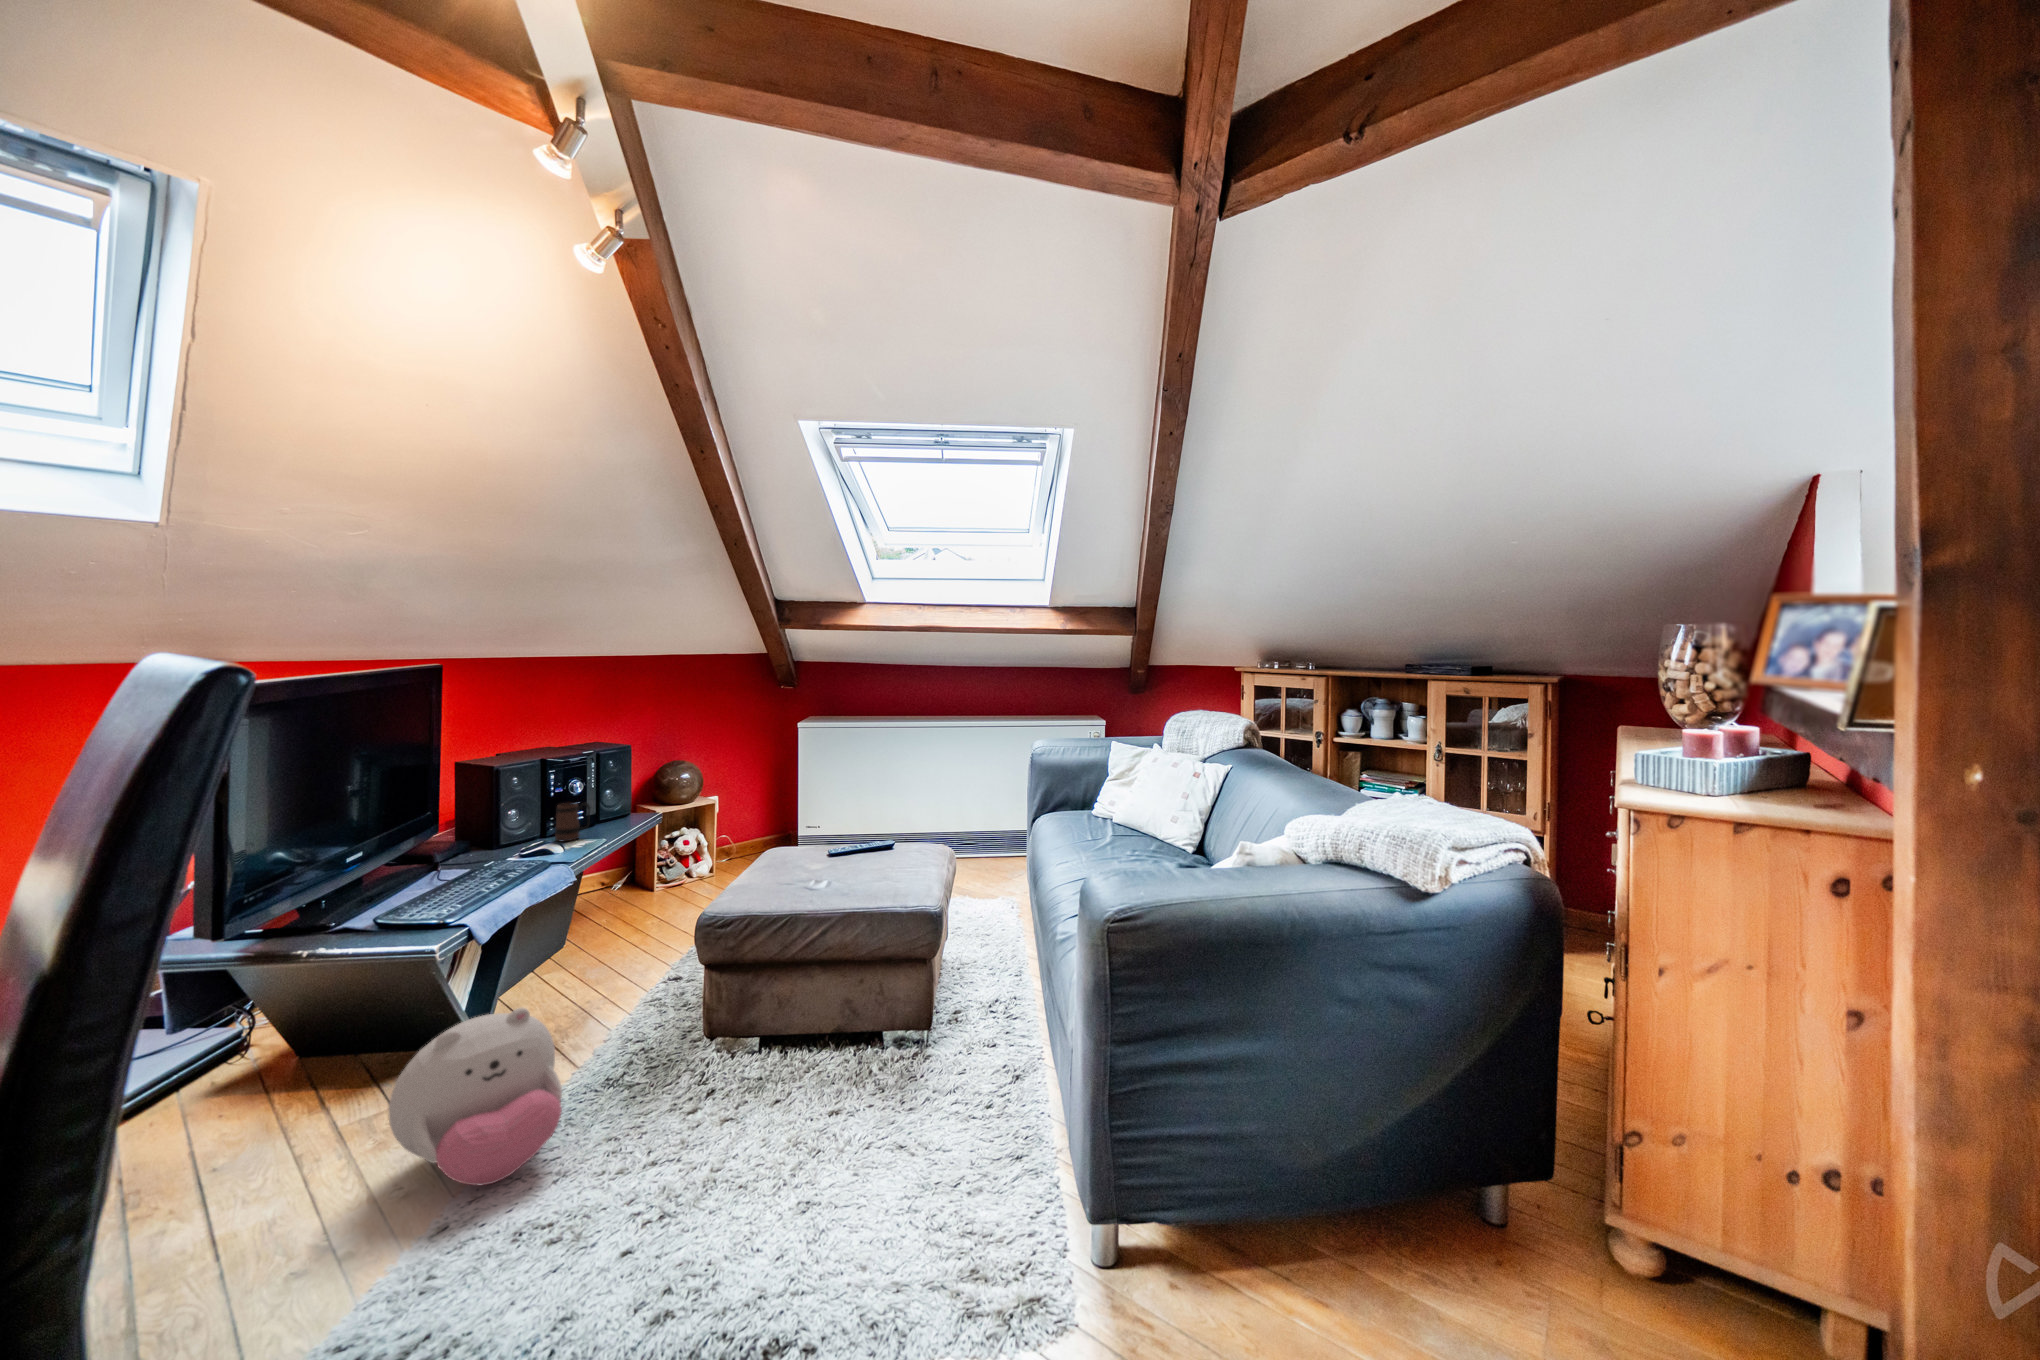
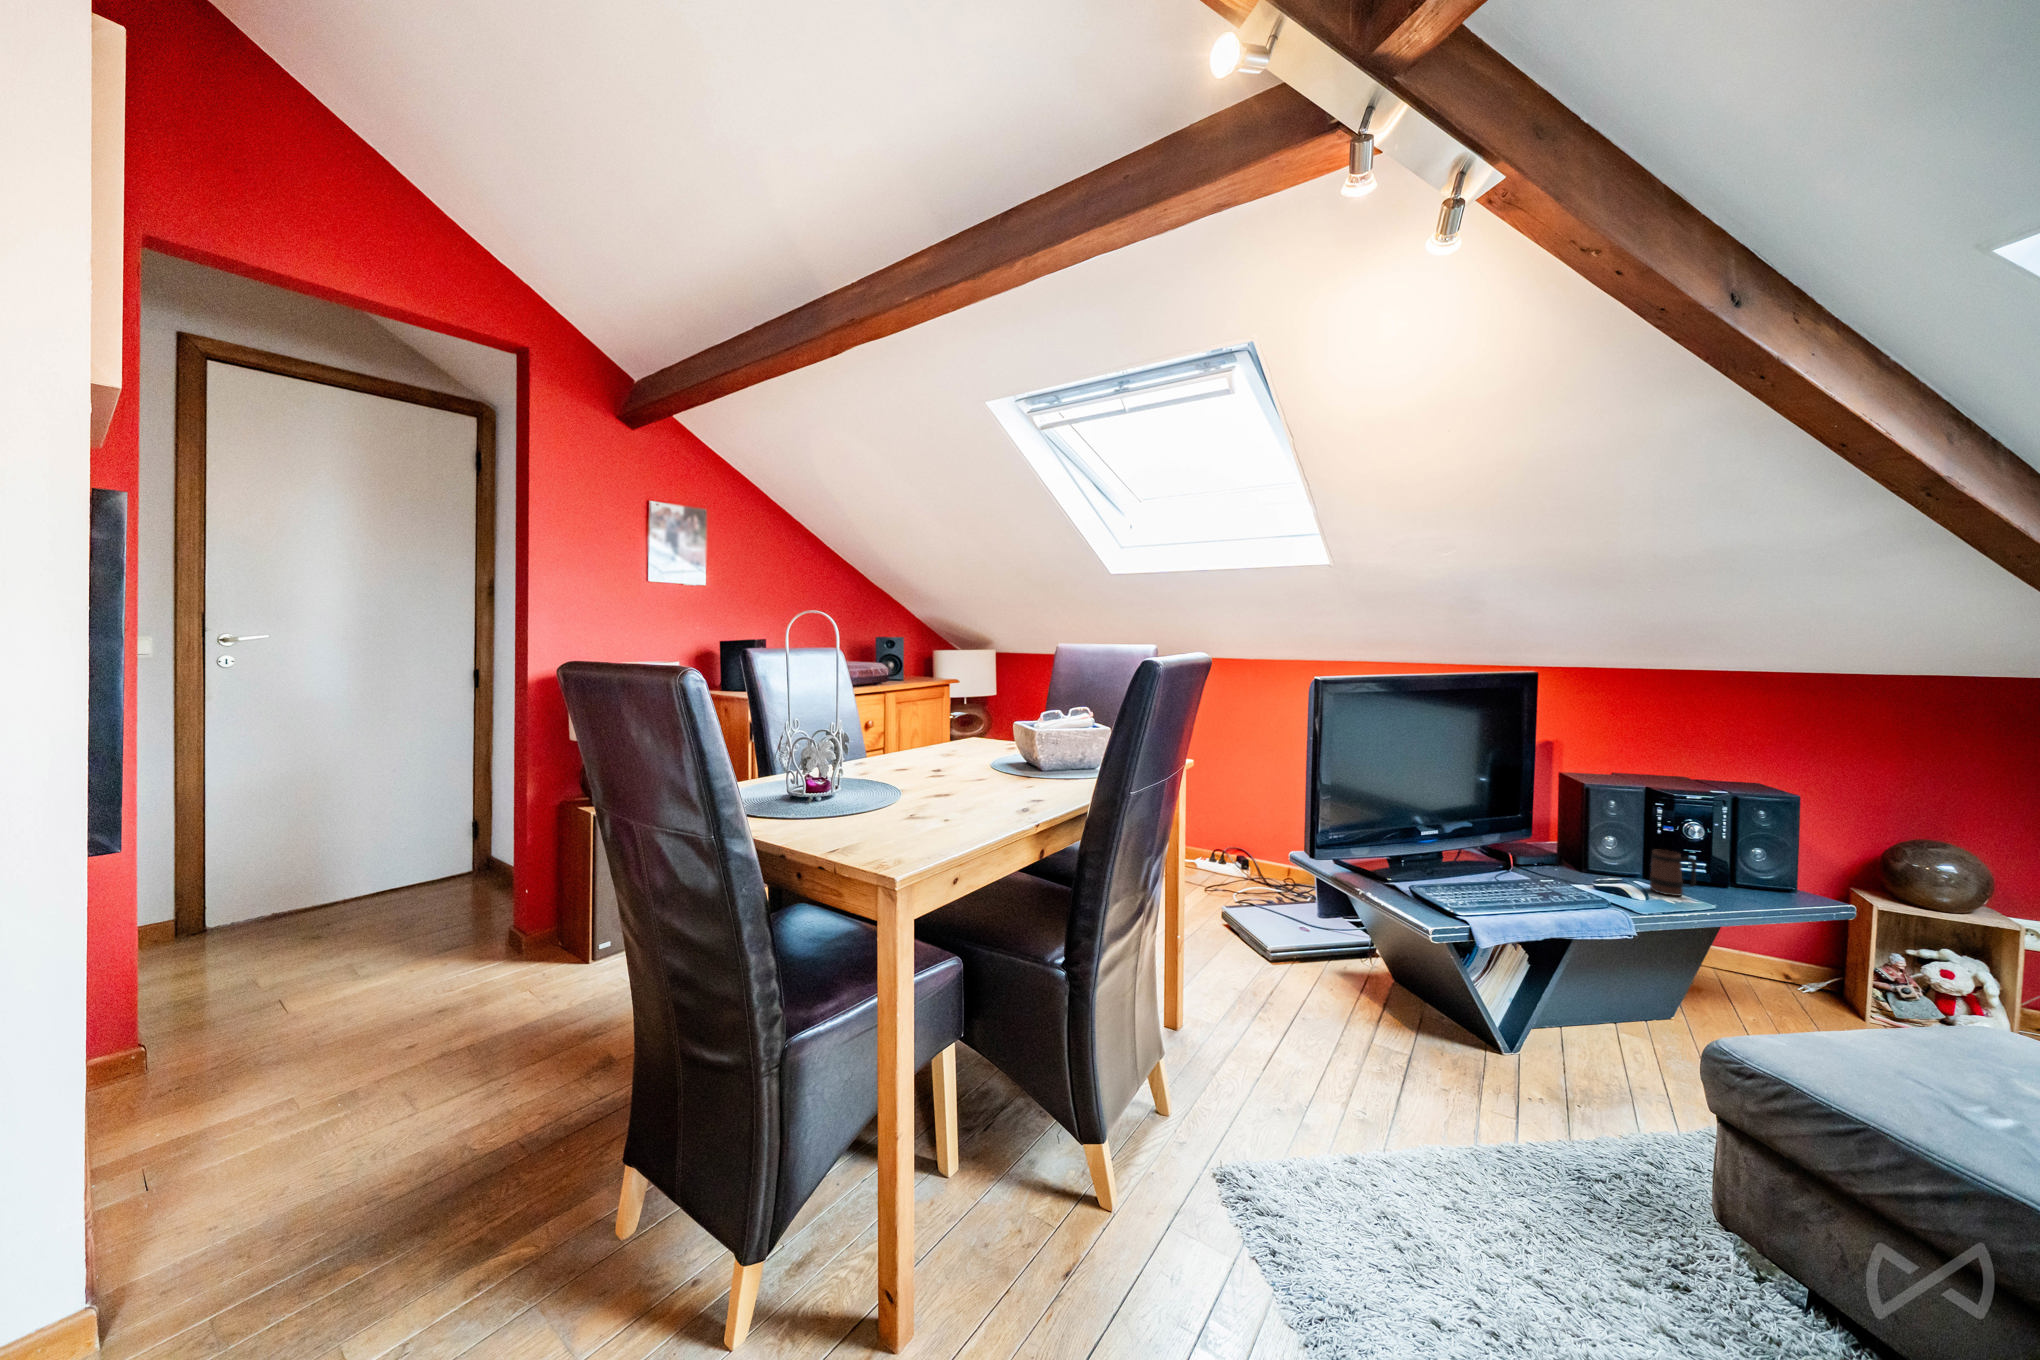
plush toy: present [388,1008,562,1186] -> none [1350,1004,1495,1170]

